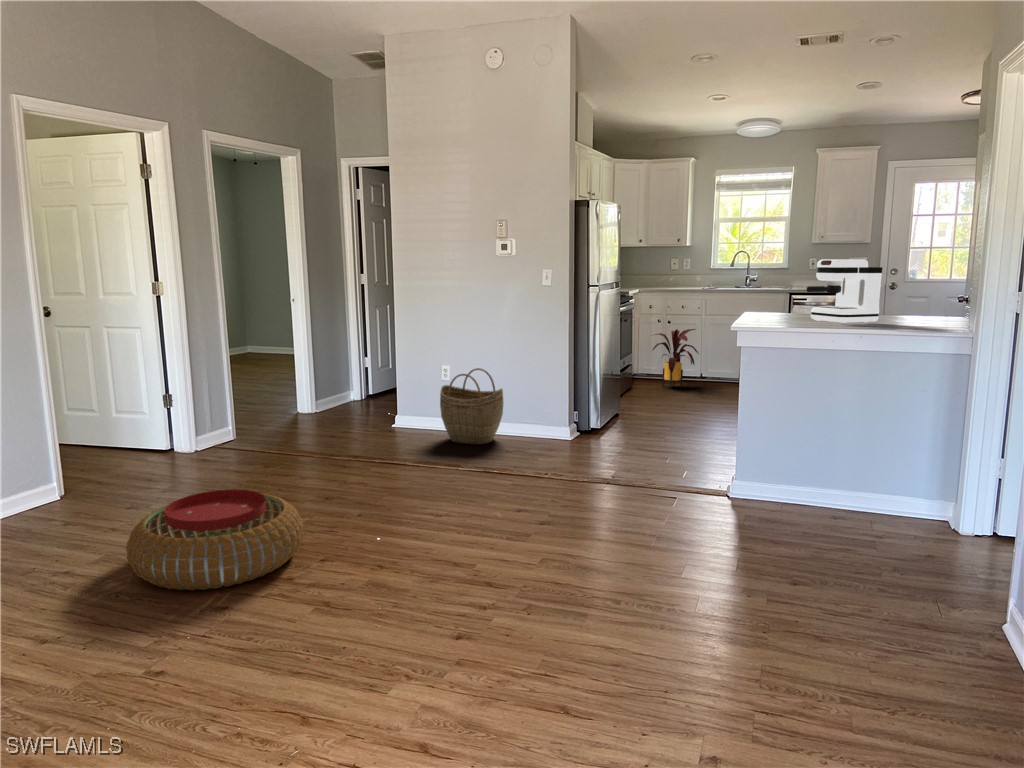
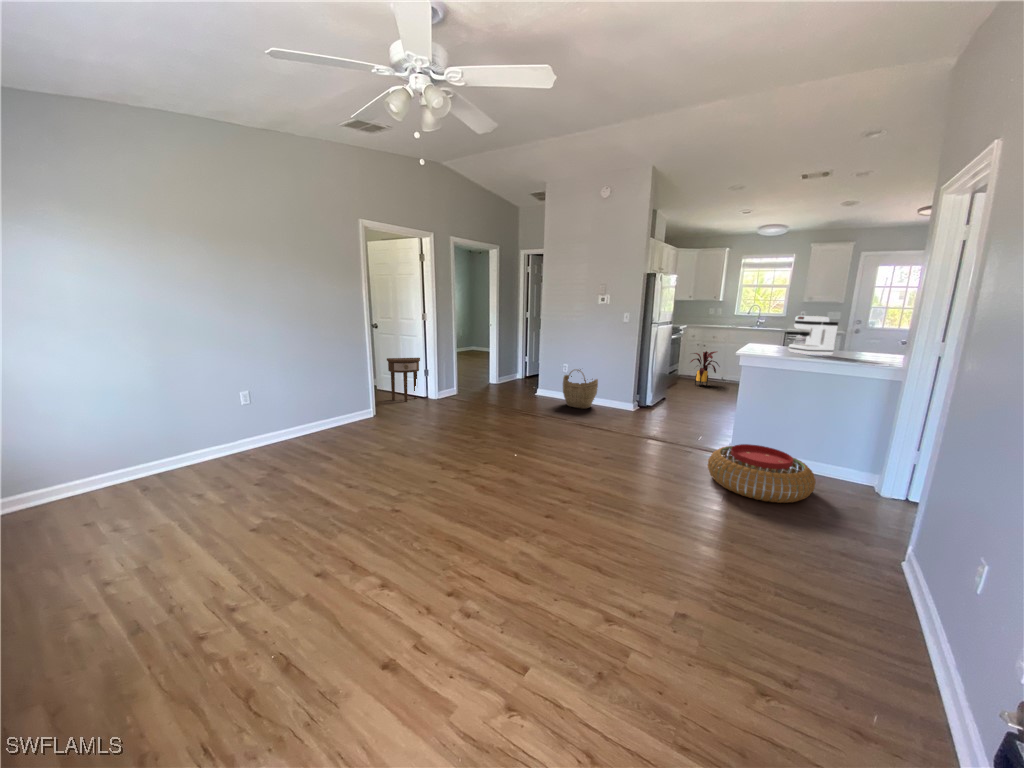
side table: none [80,372,154,462] -> present [387,358,420,402]
pouf: present [126,489,303,590] -> present [708,444,816,503]

